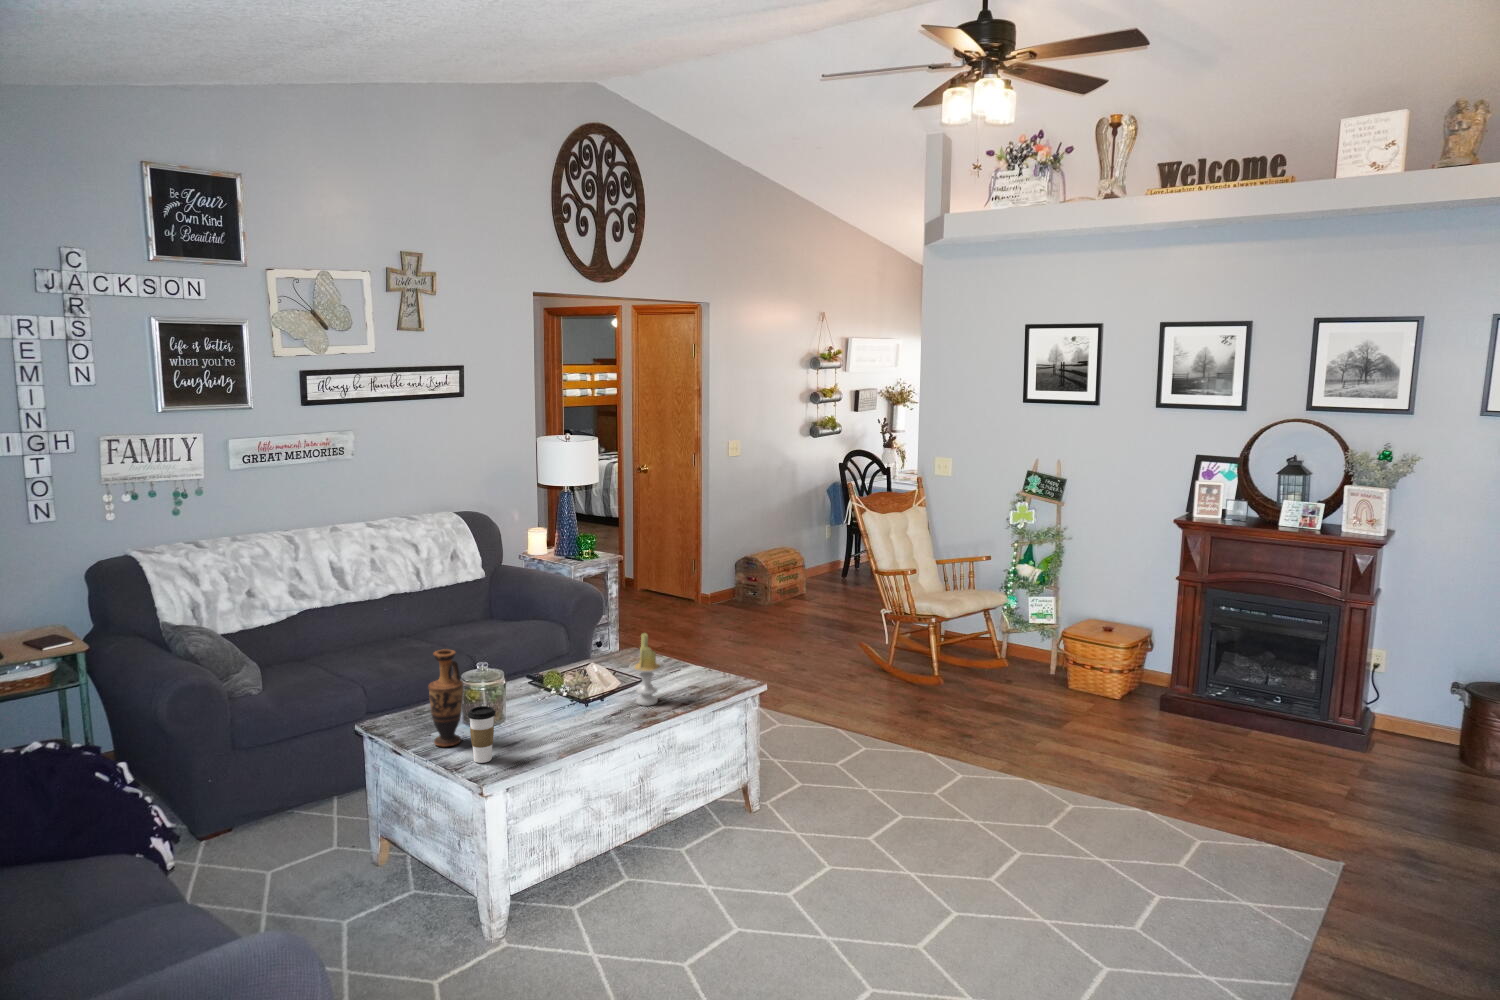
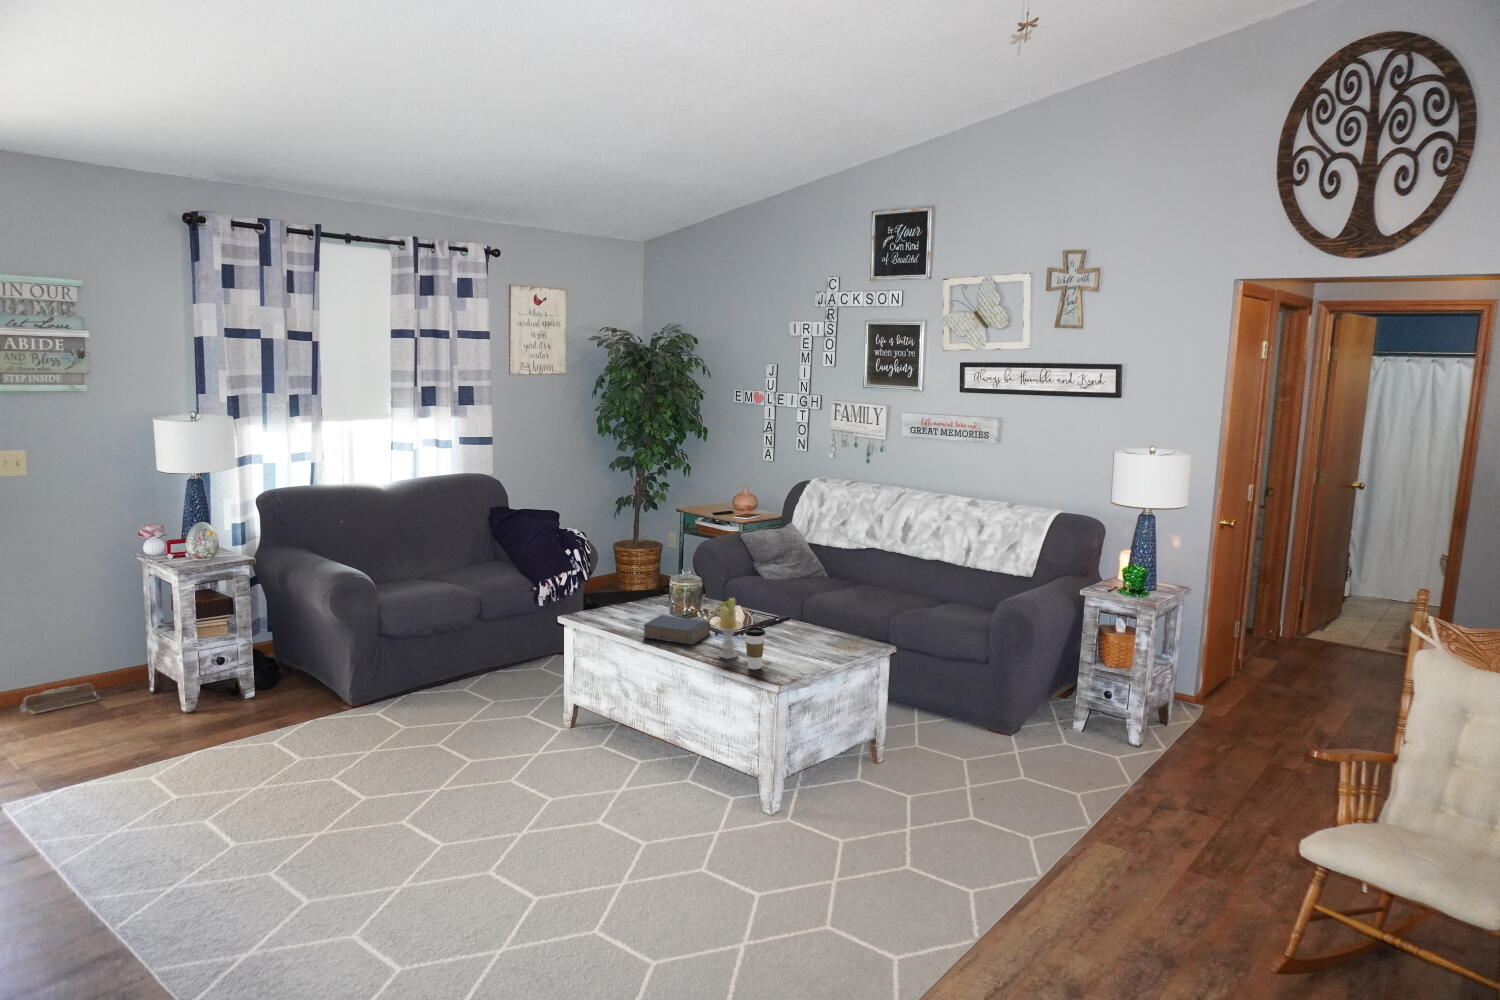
vase: present [428,649,464,747] -> none [637,554,660,619]
book: none [509,694,595,743] -> present [644,615,710,645]
coffee cup: present [468,706,495,763] -> present [745,627,765,669]

